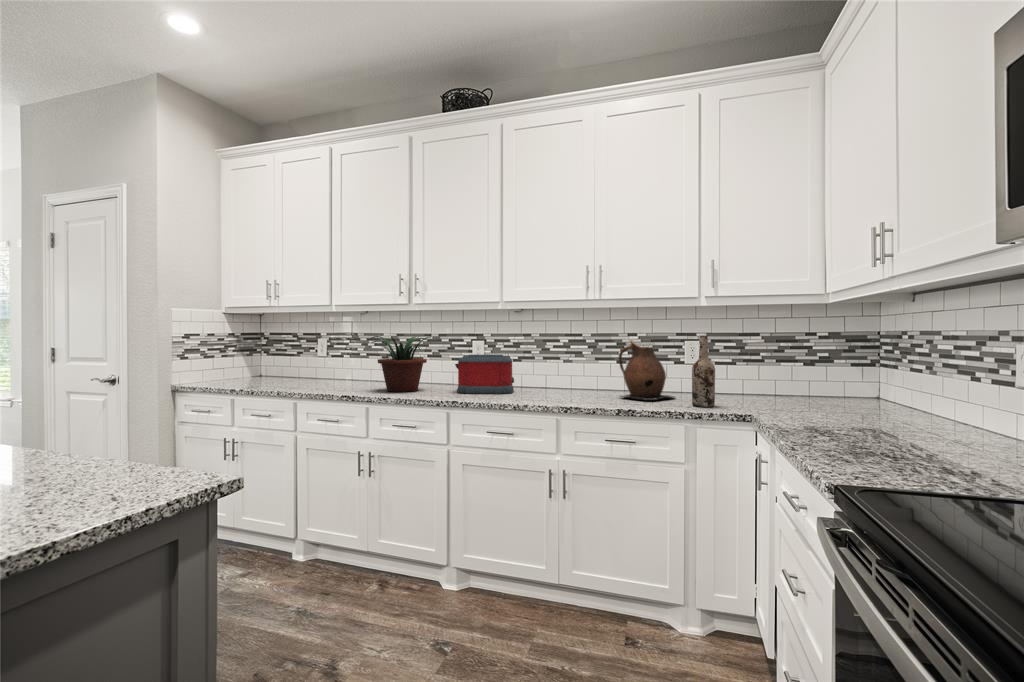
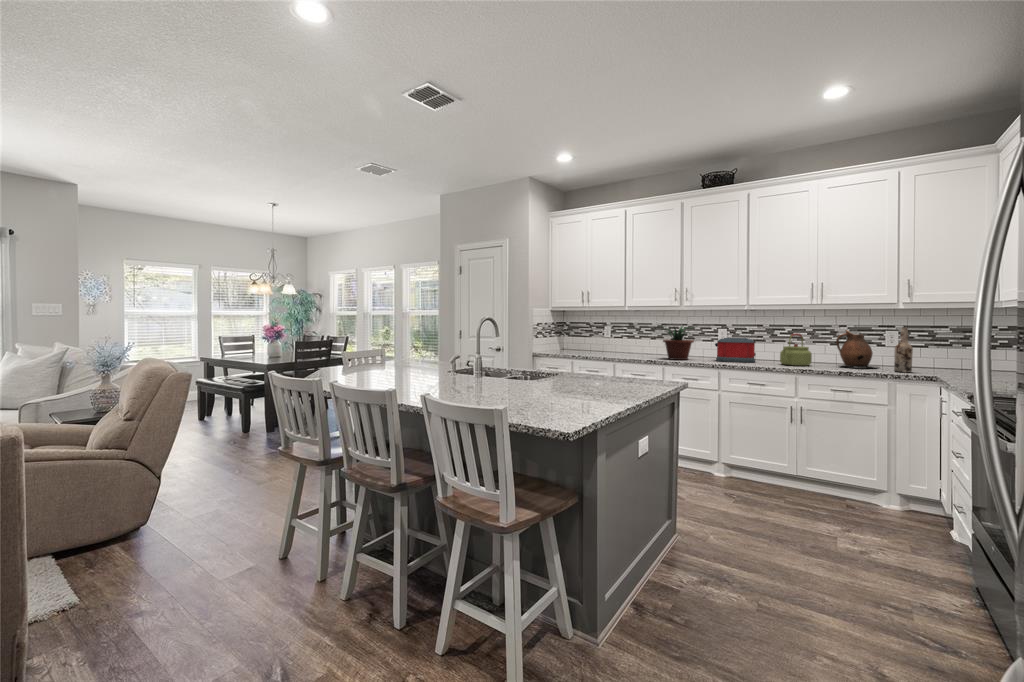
kettle: none [542,346,586,398] -> present [780,333,812,366]

